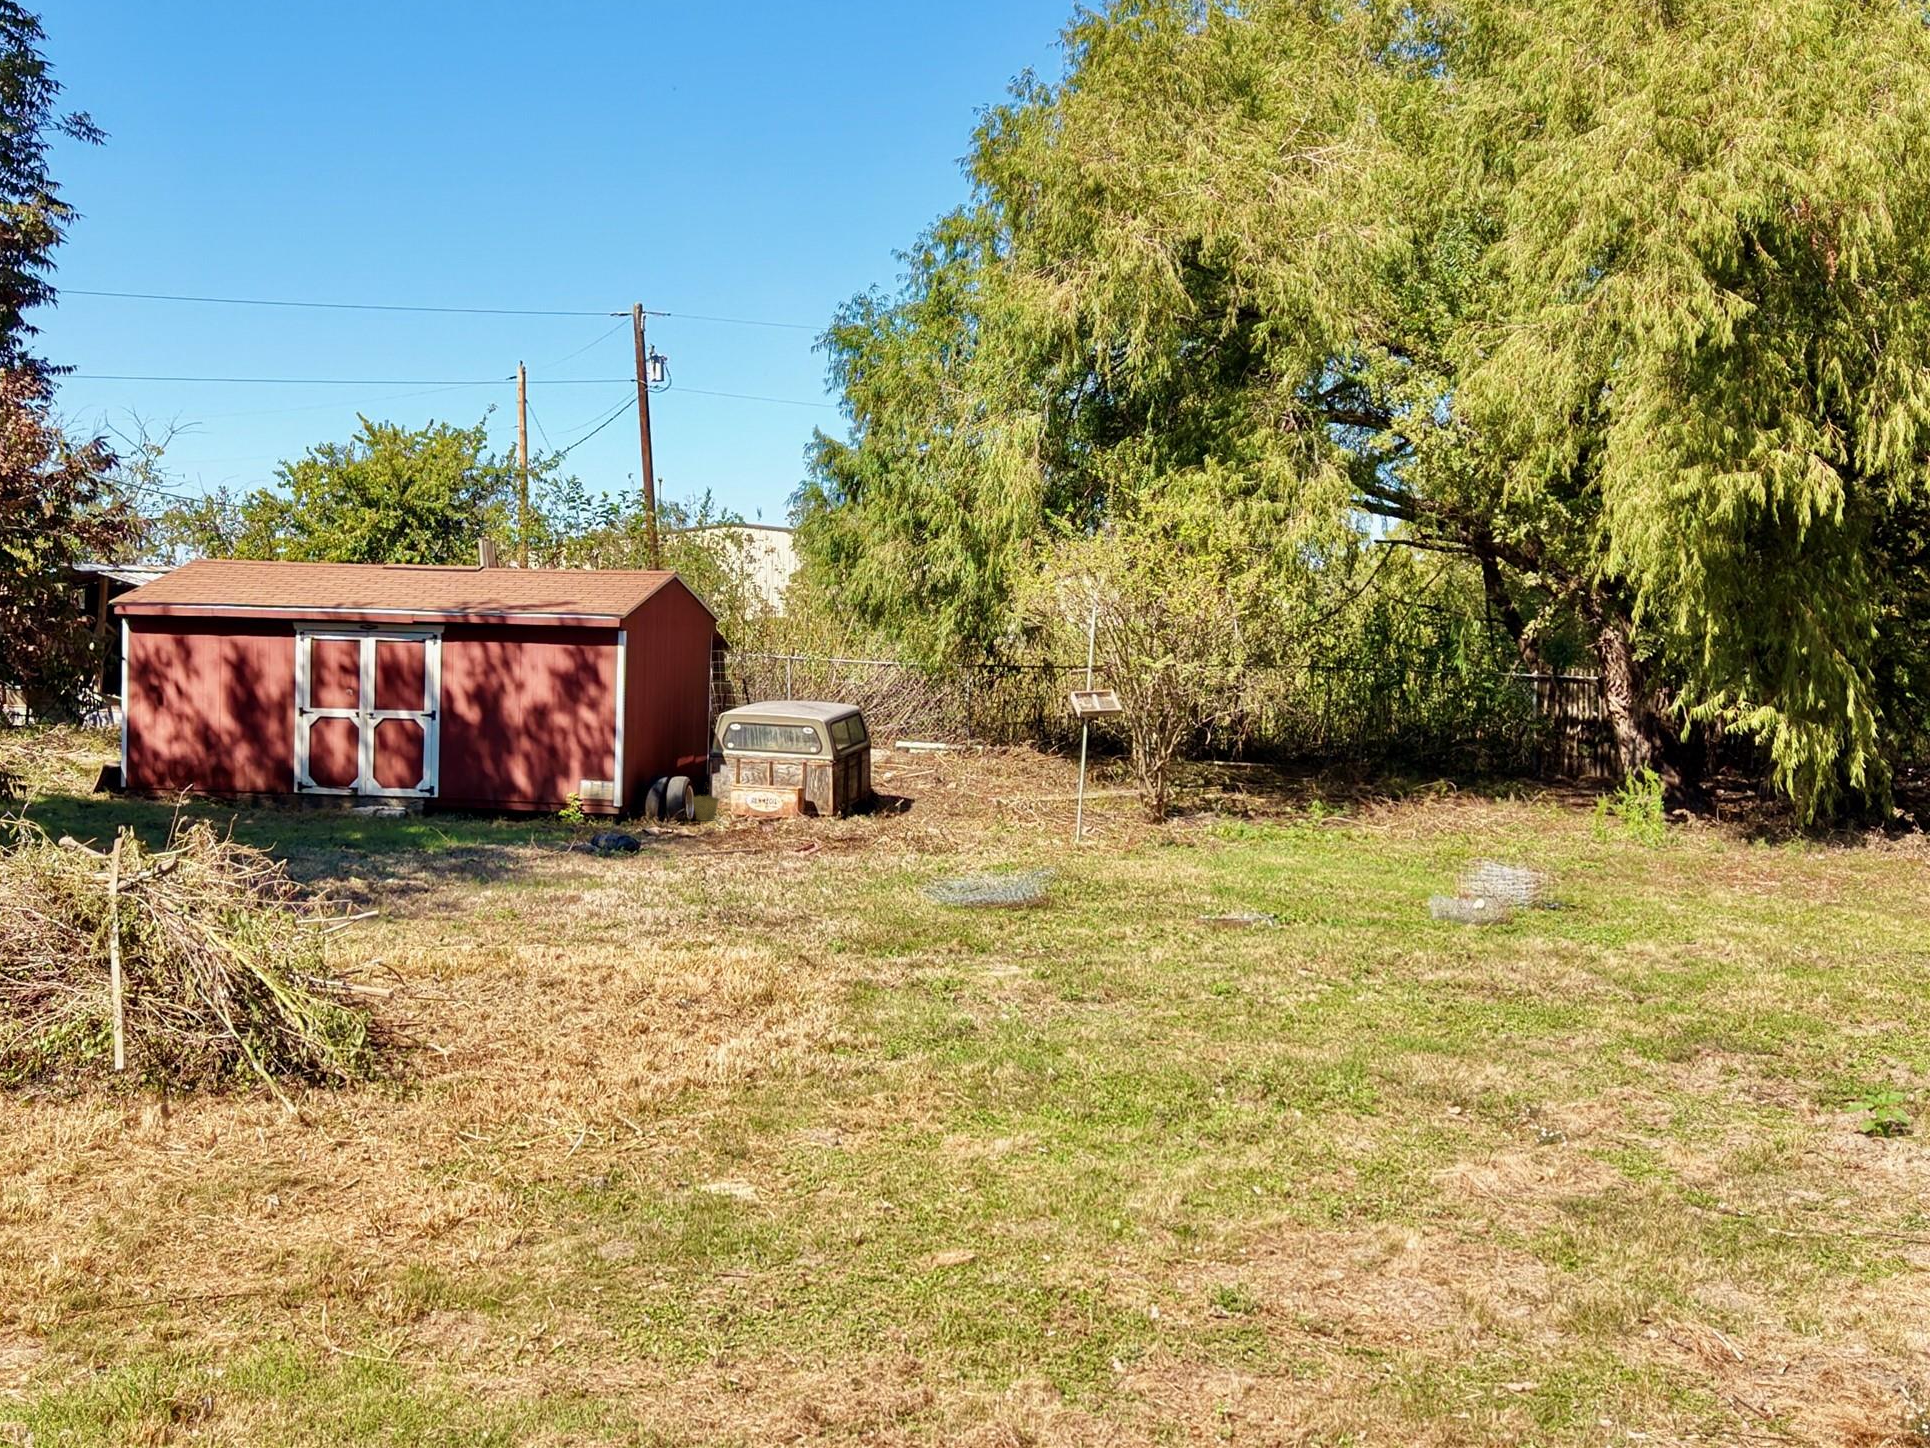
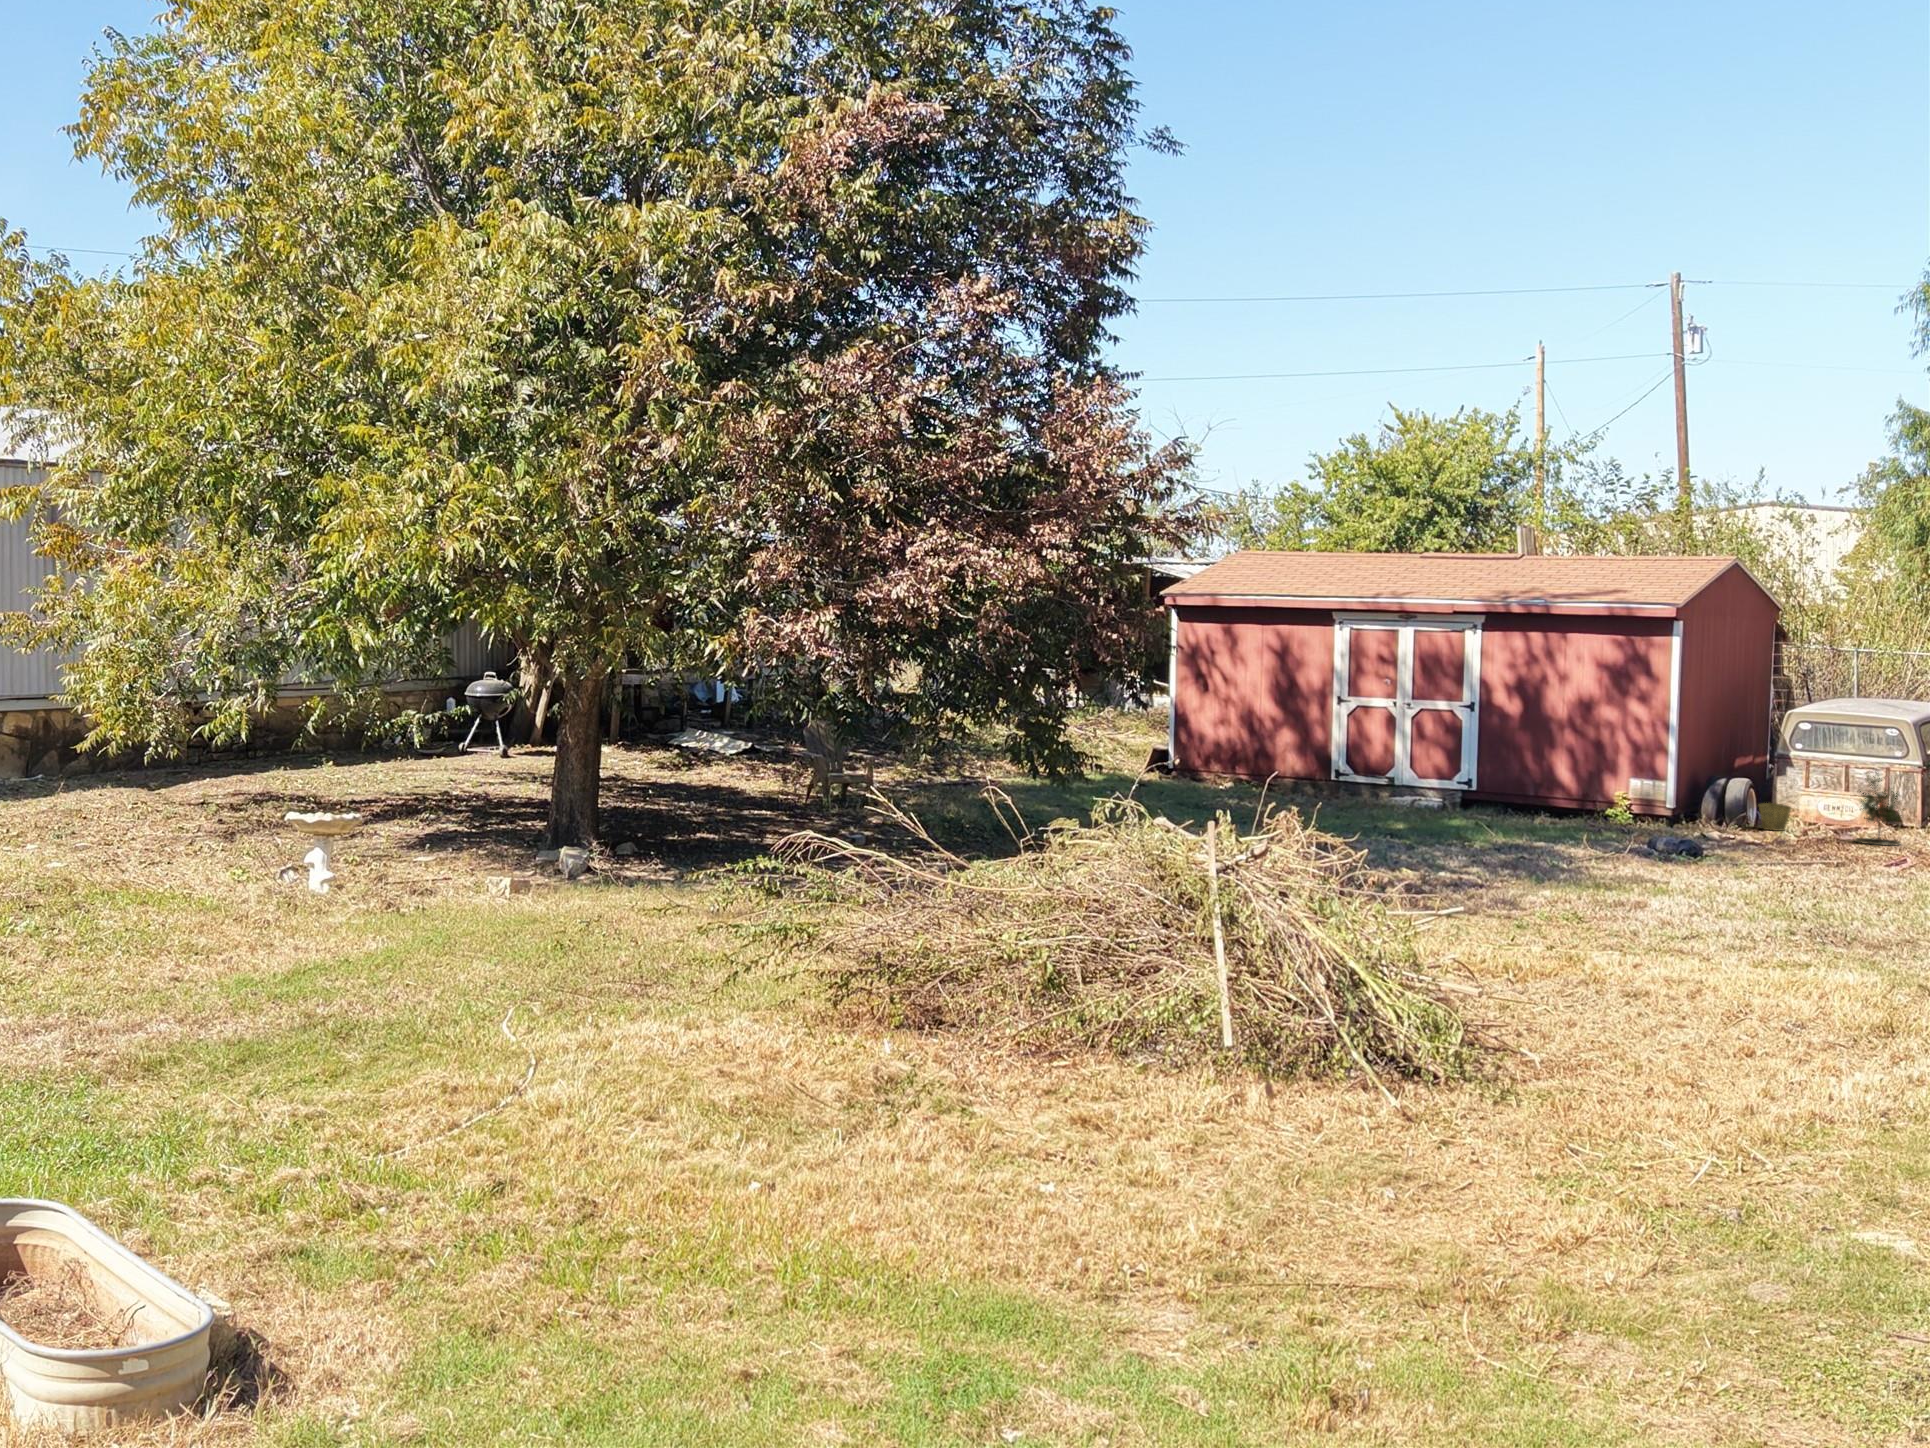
potted tree: none [770,761,810,829] -> present [1855,771,1901,846]

